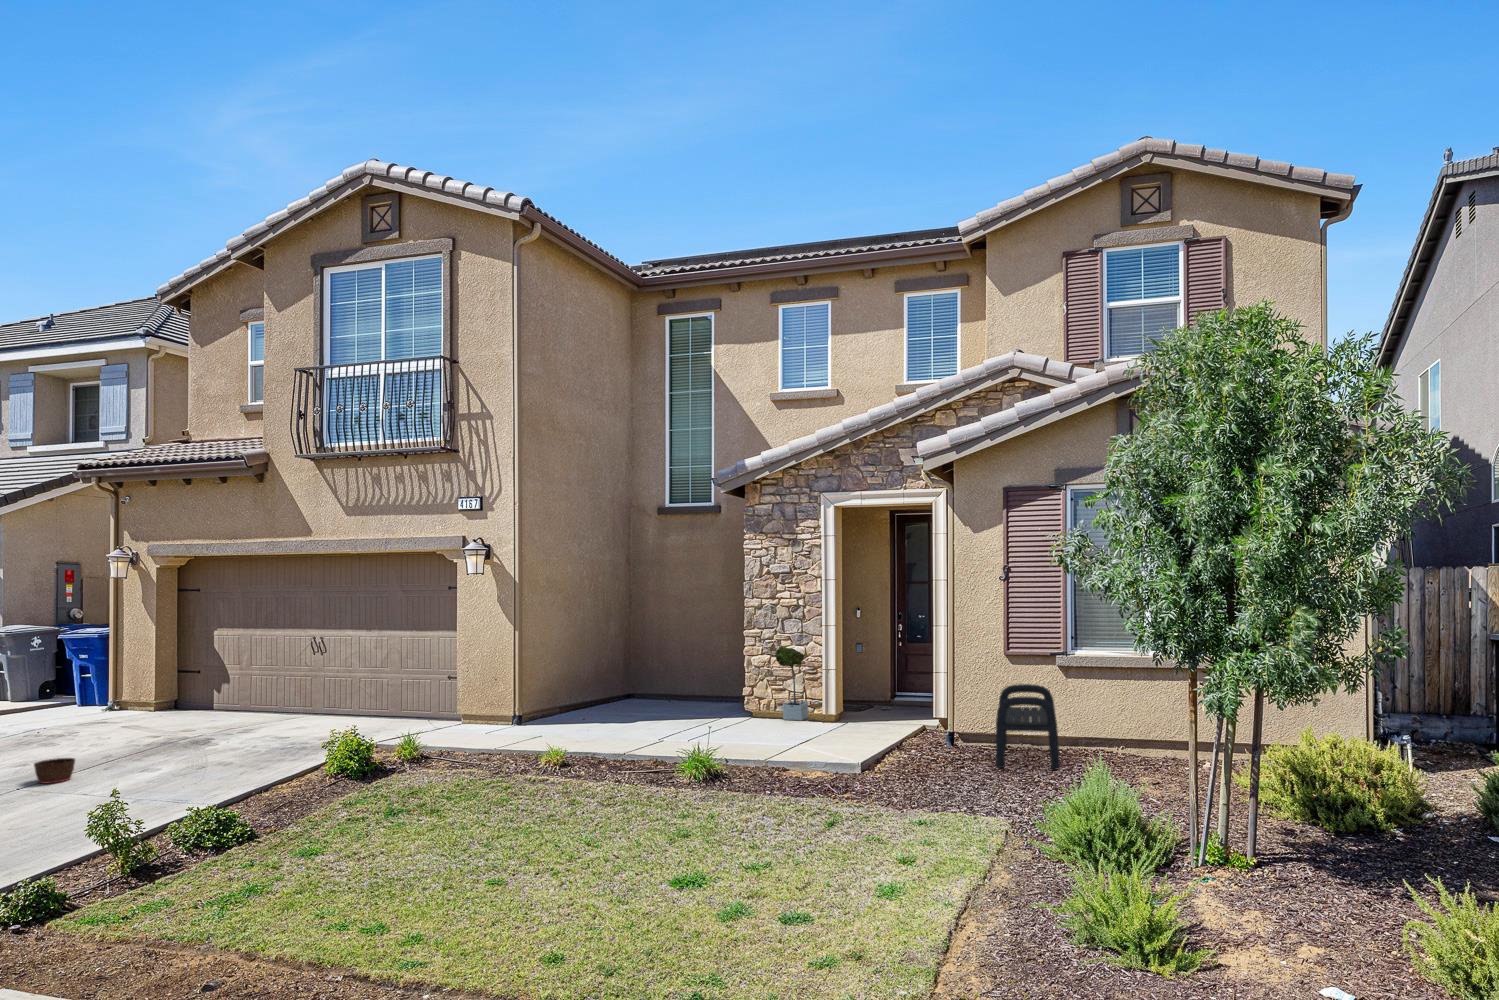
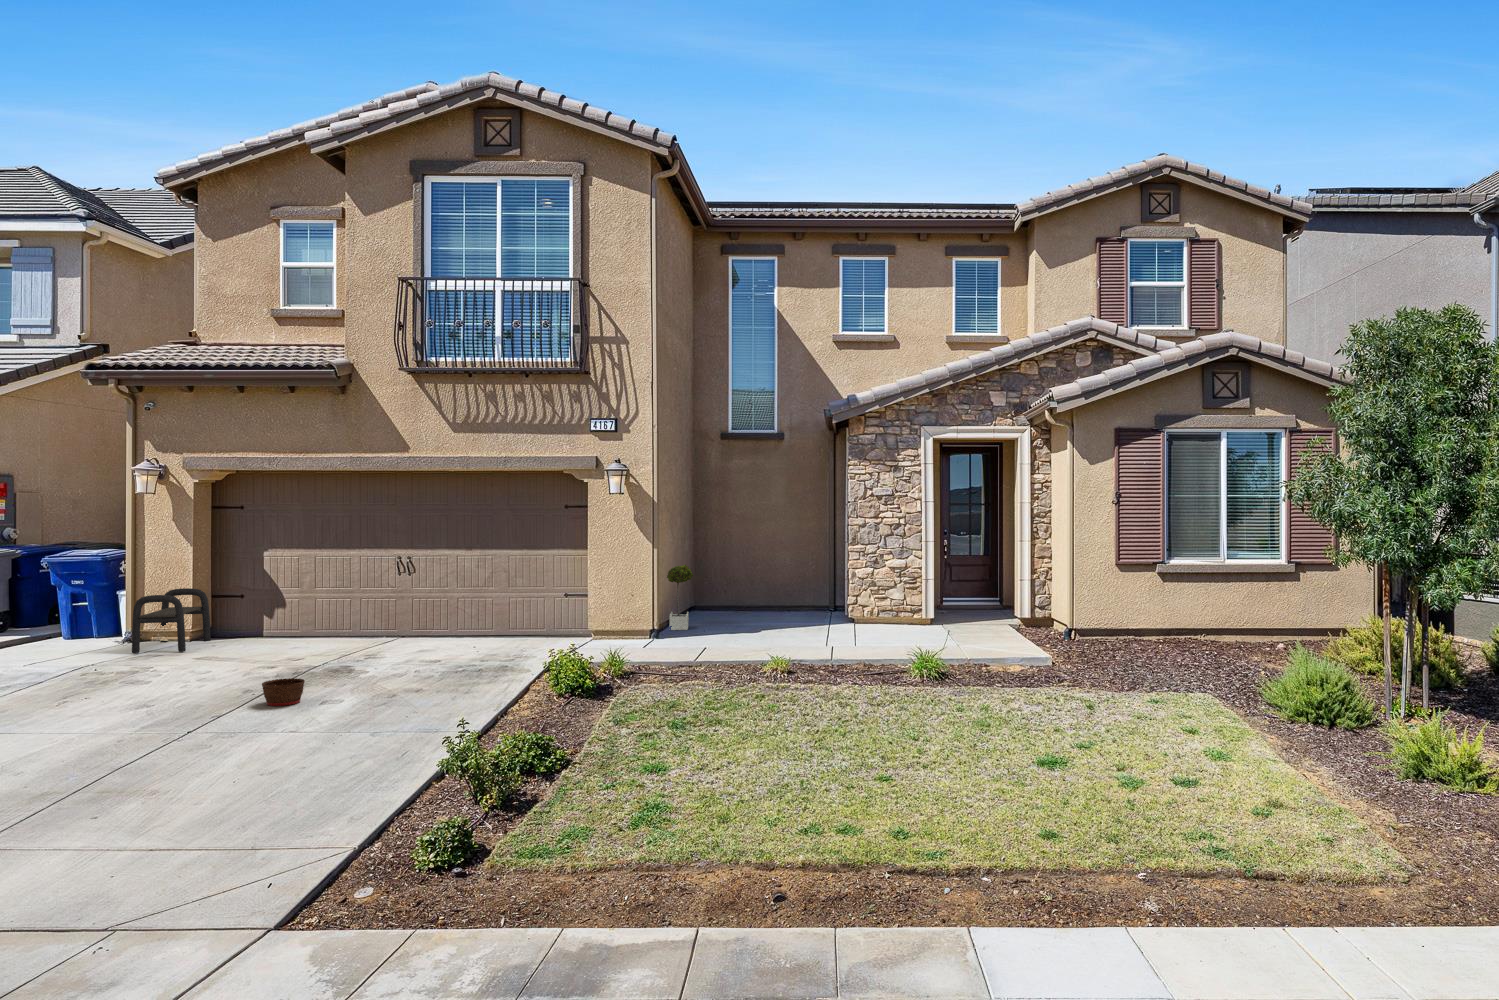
potted tree: present [775,647,808,721] -> present [667,564,693,630]
bench: present [996,684,1060,769] -> present [132,588,211,653]

